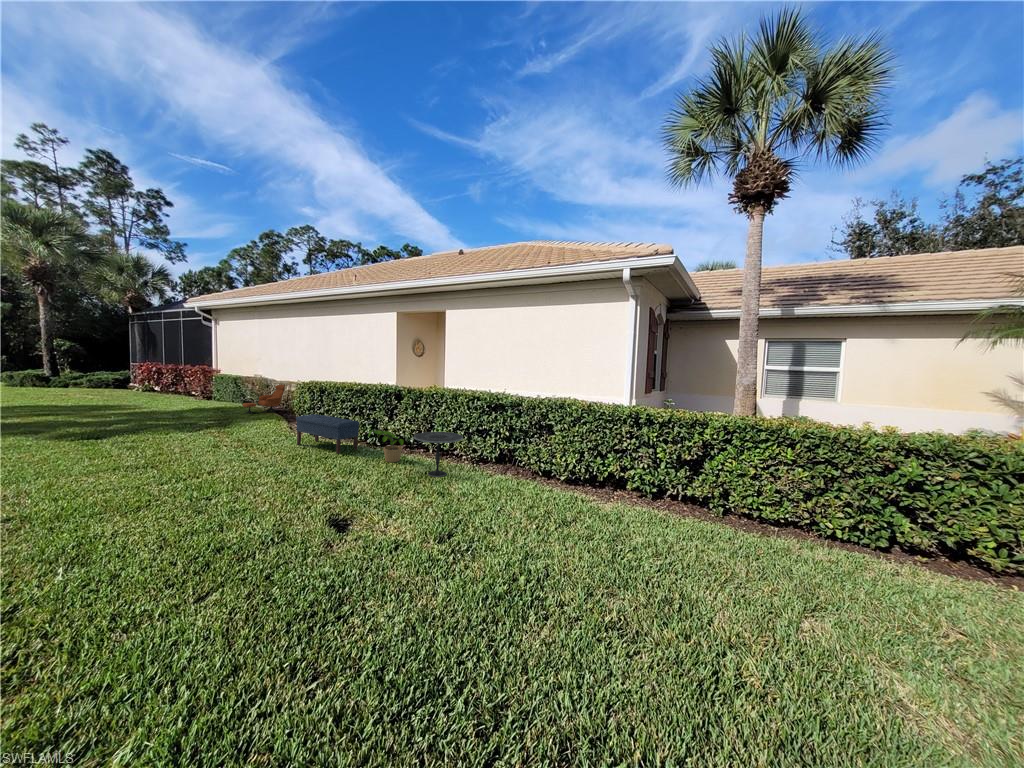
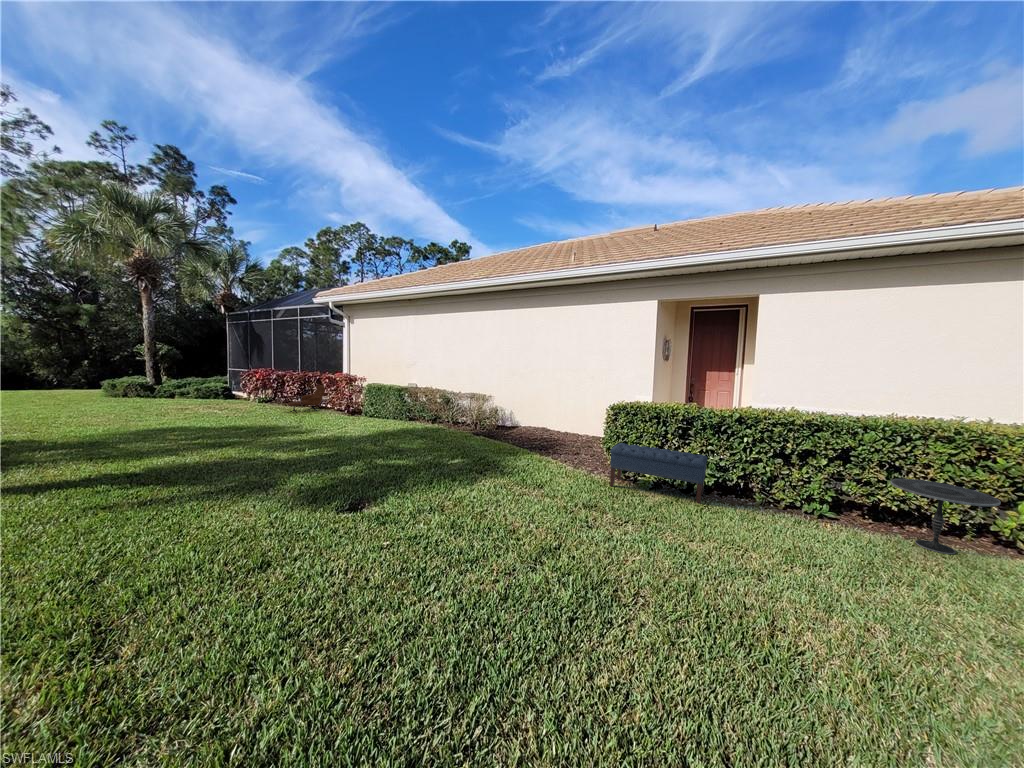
lounge chair: present [242,385,285,415] -> present [288,385,325,413]
potted plant: present [368,430,404,462] -> none [773,474,822,520]

